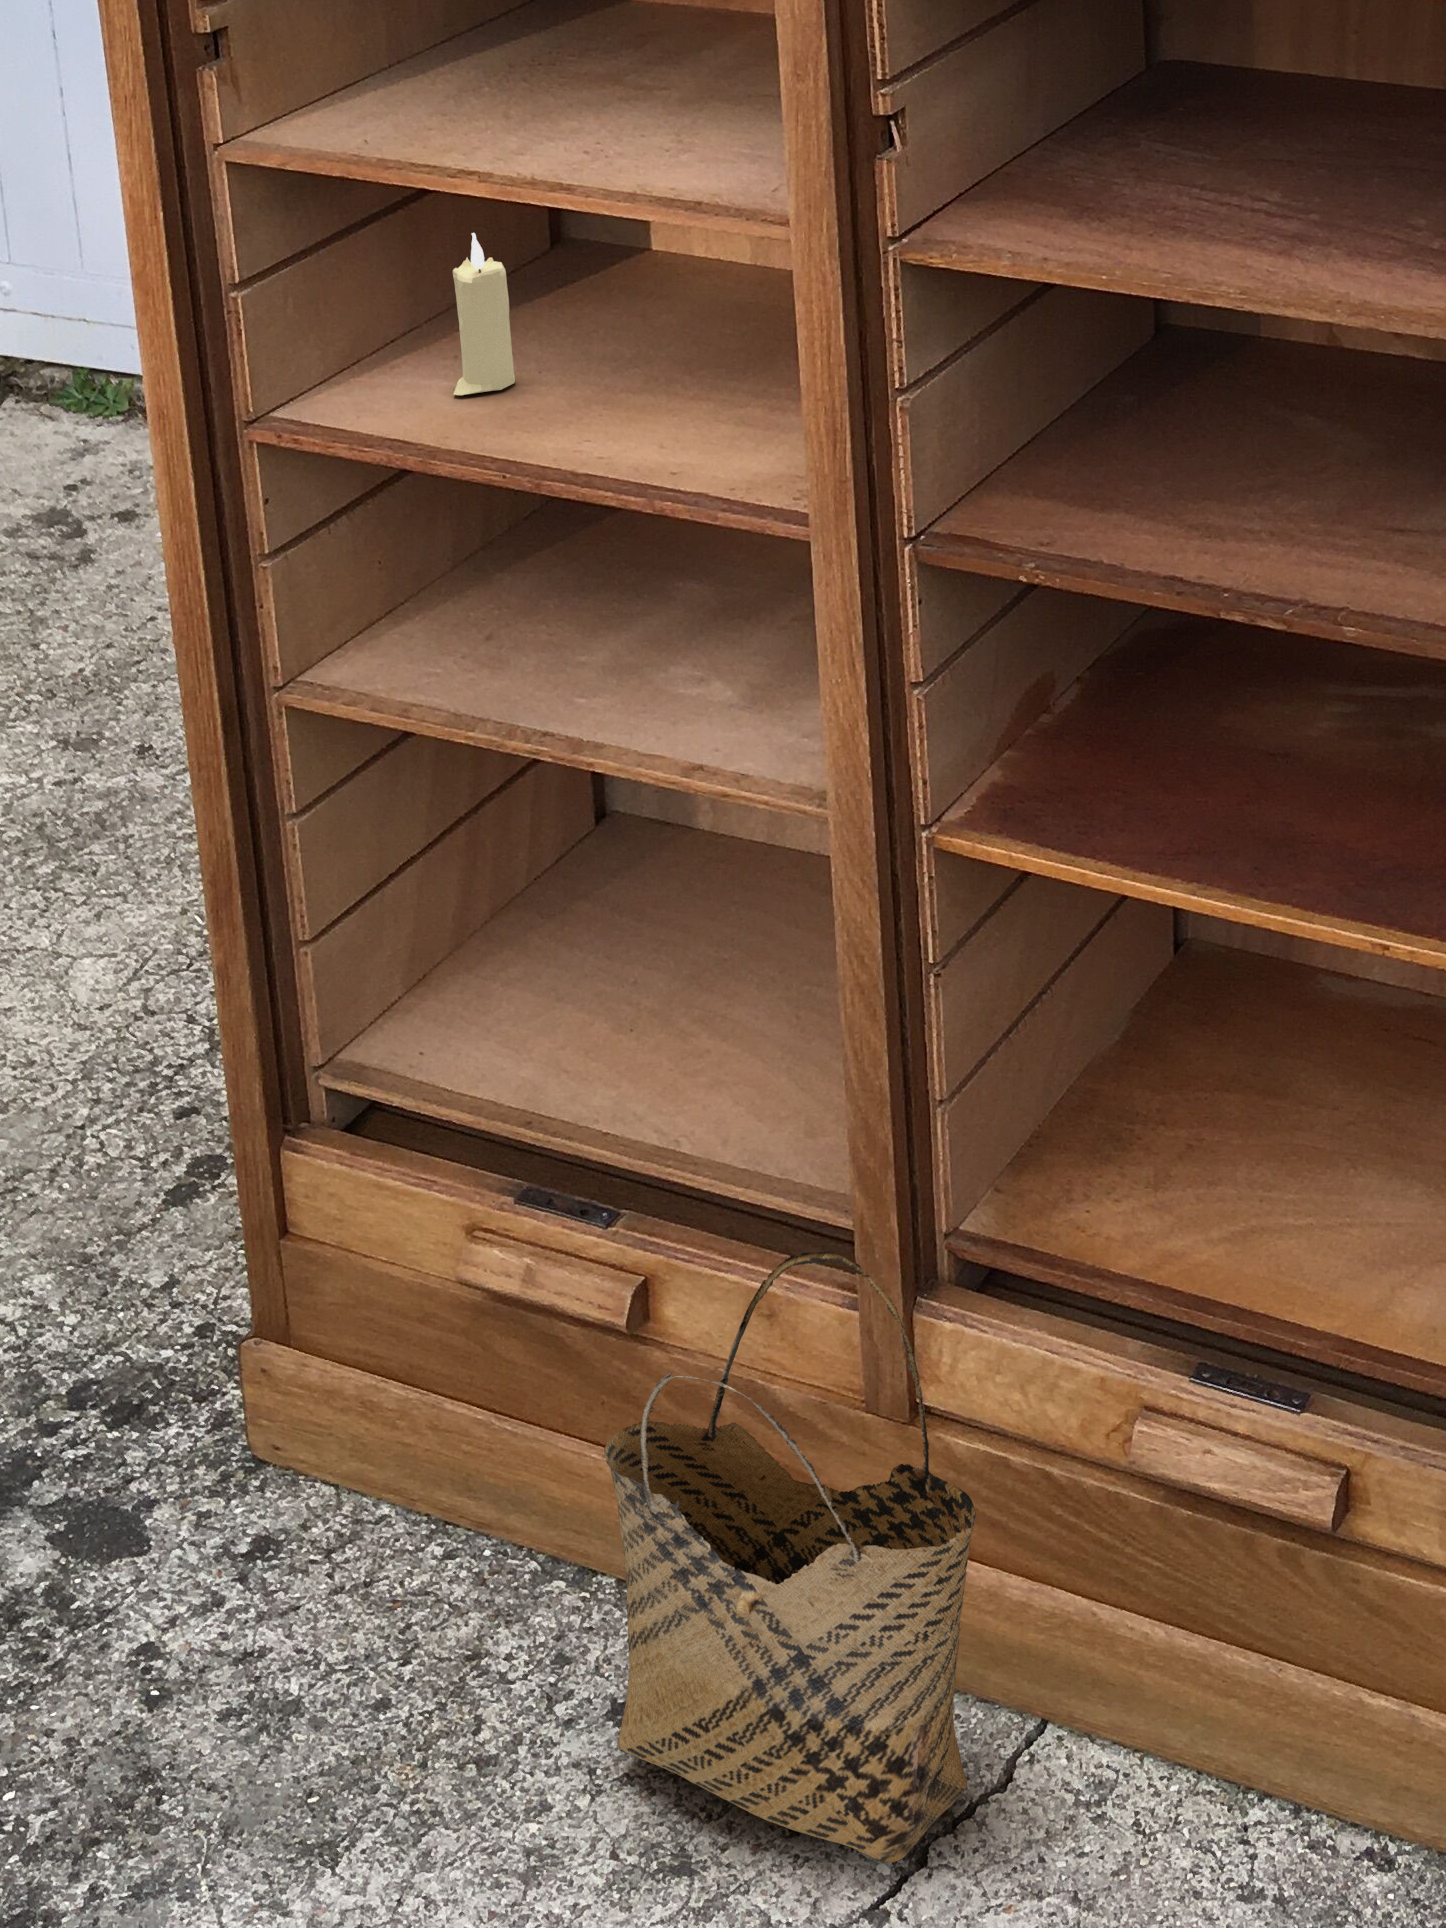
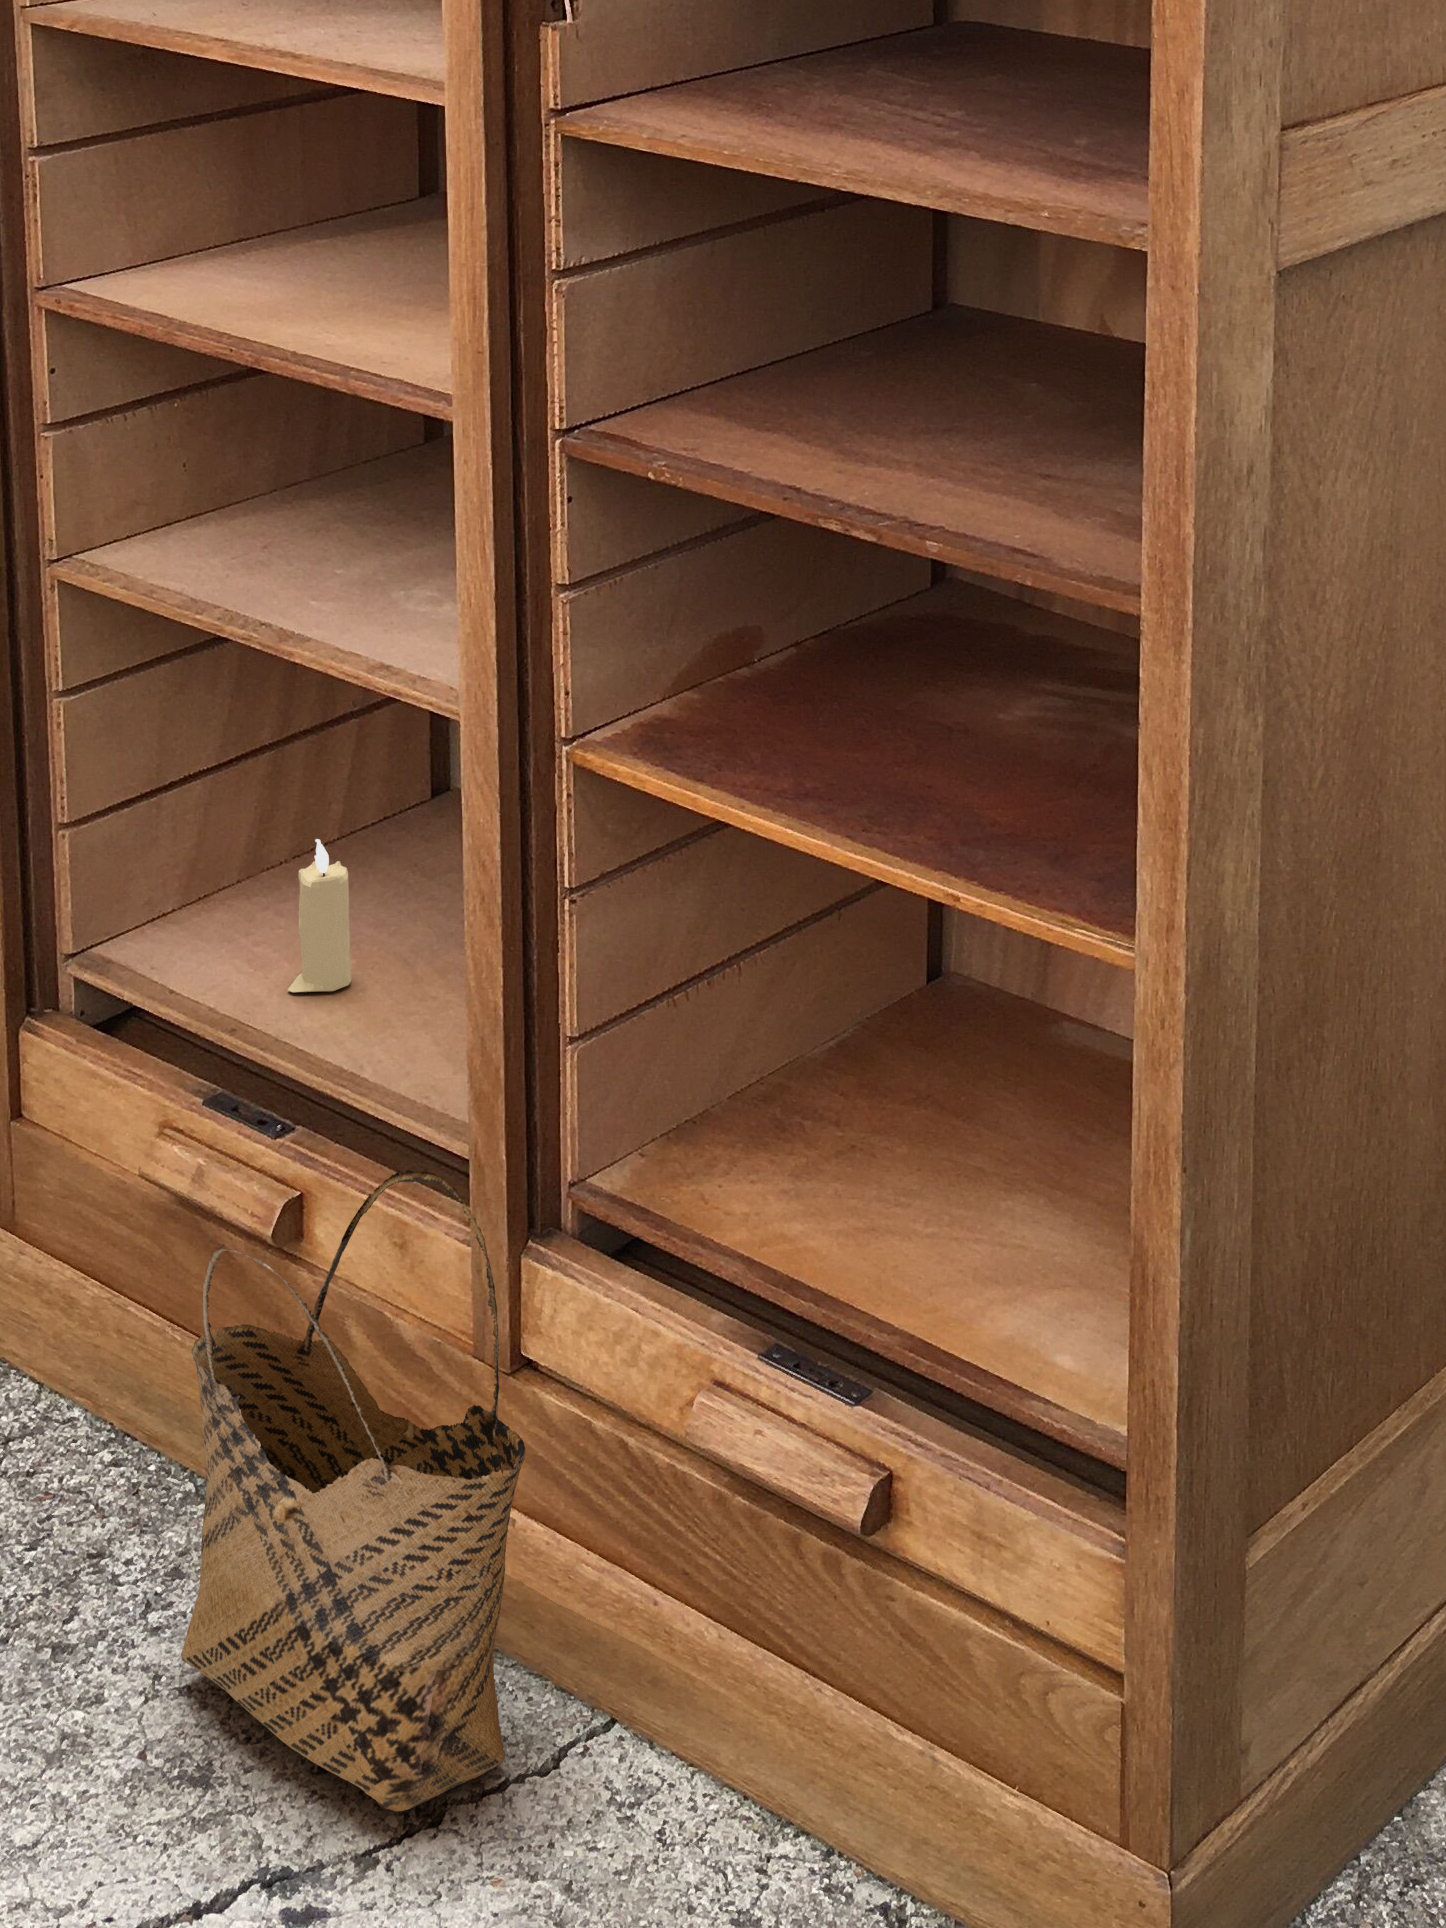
candle: present [453,233,515,395] -> present [288,839,351,992]

